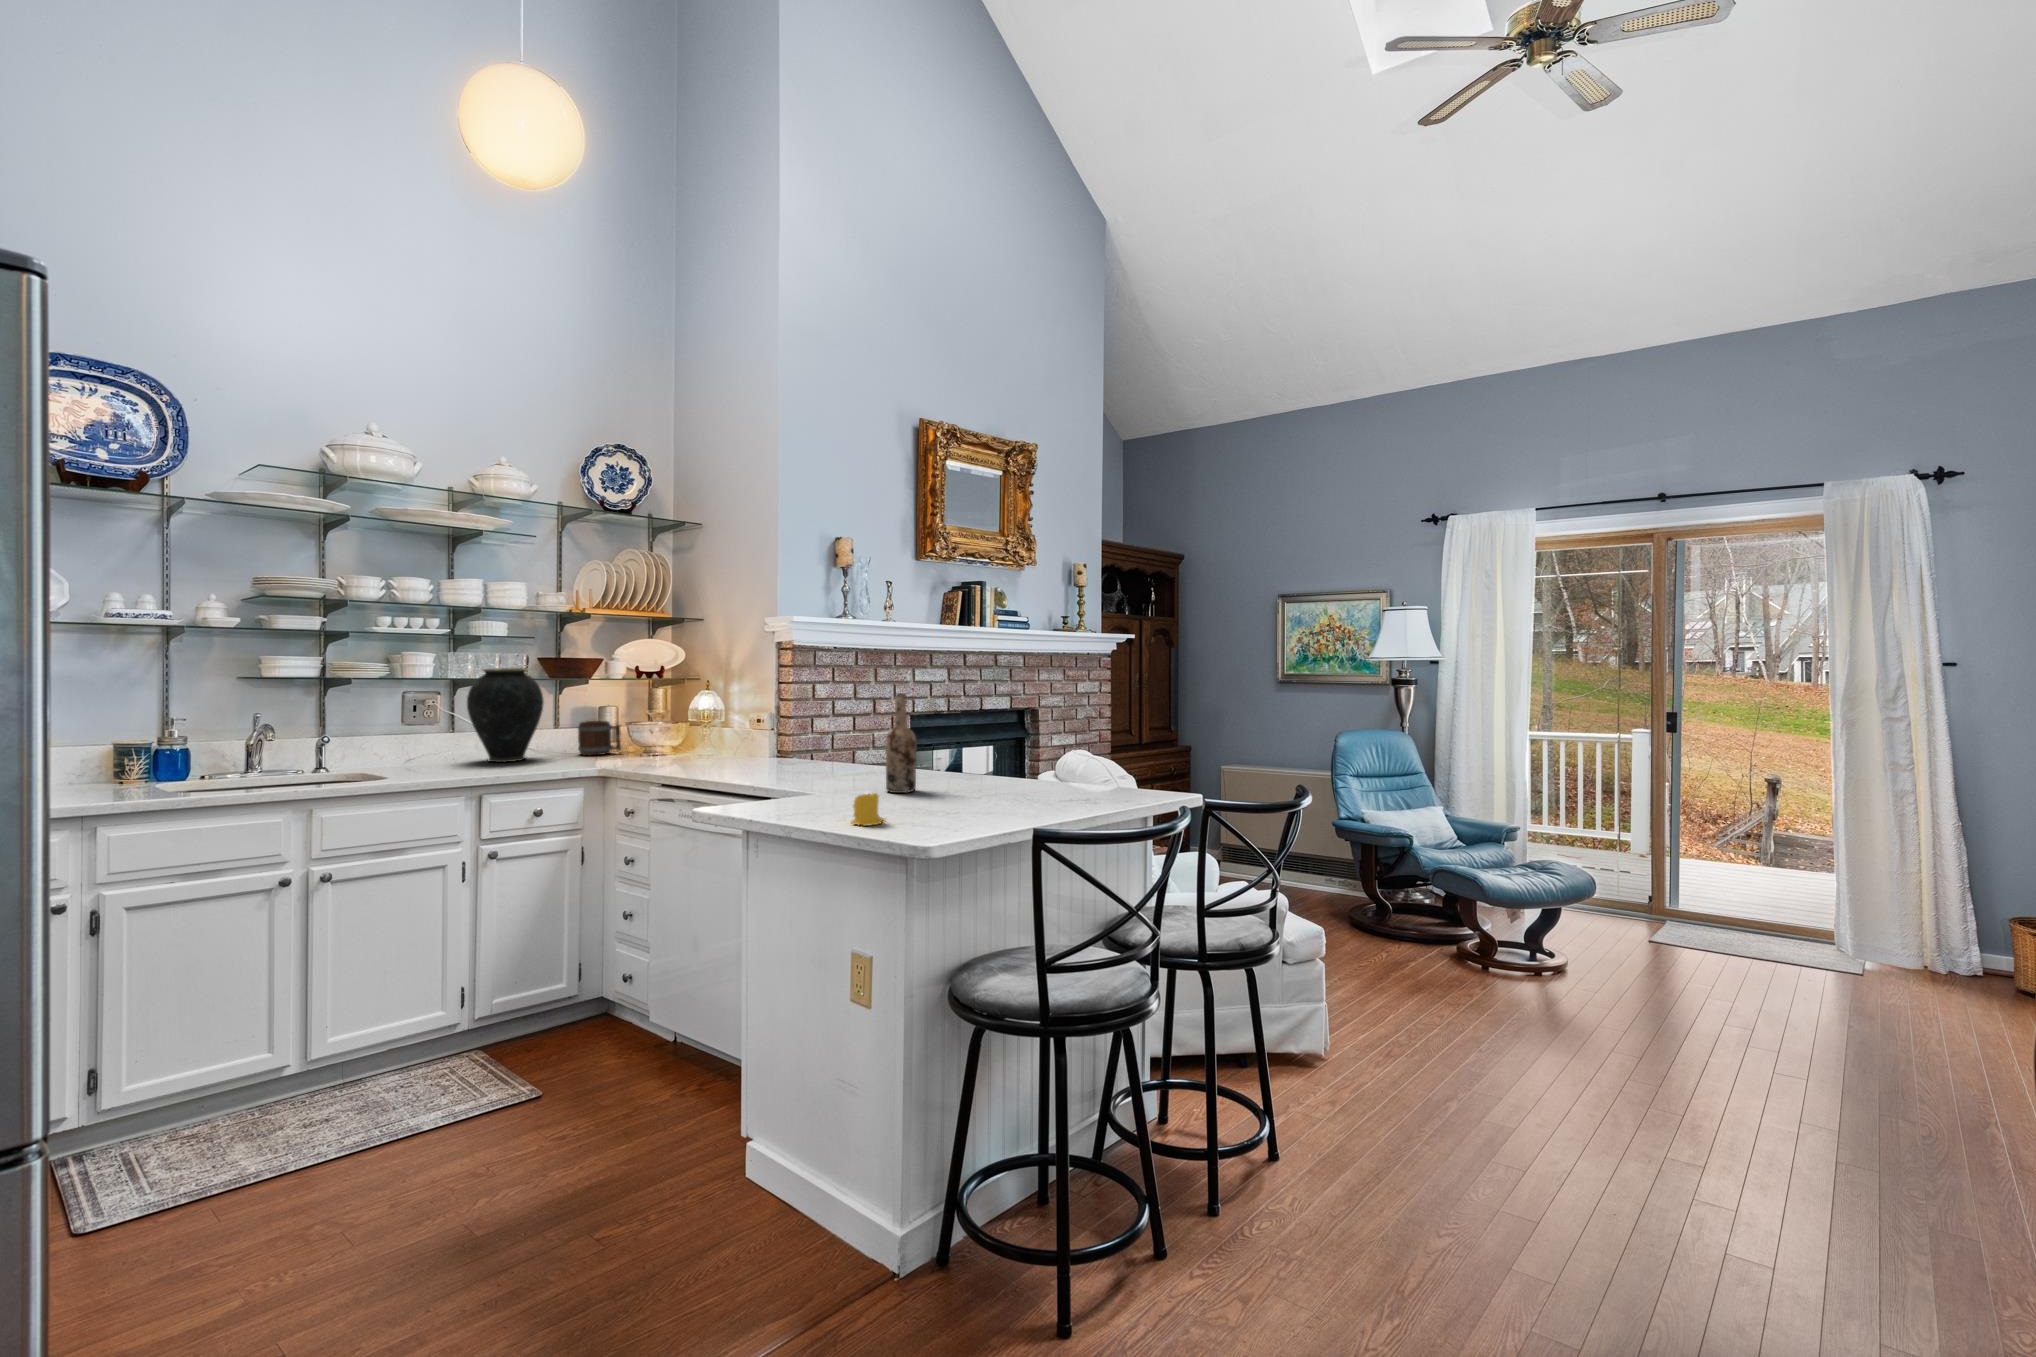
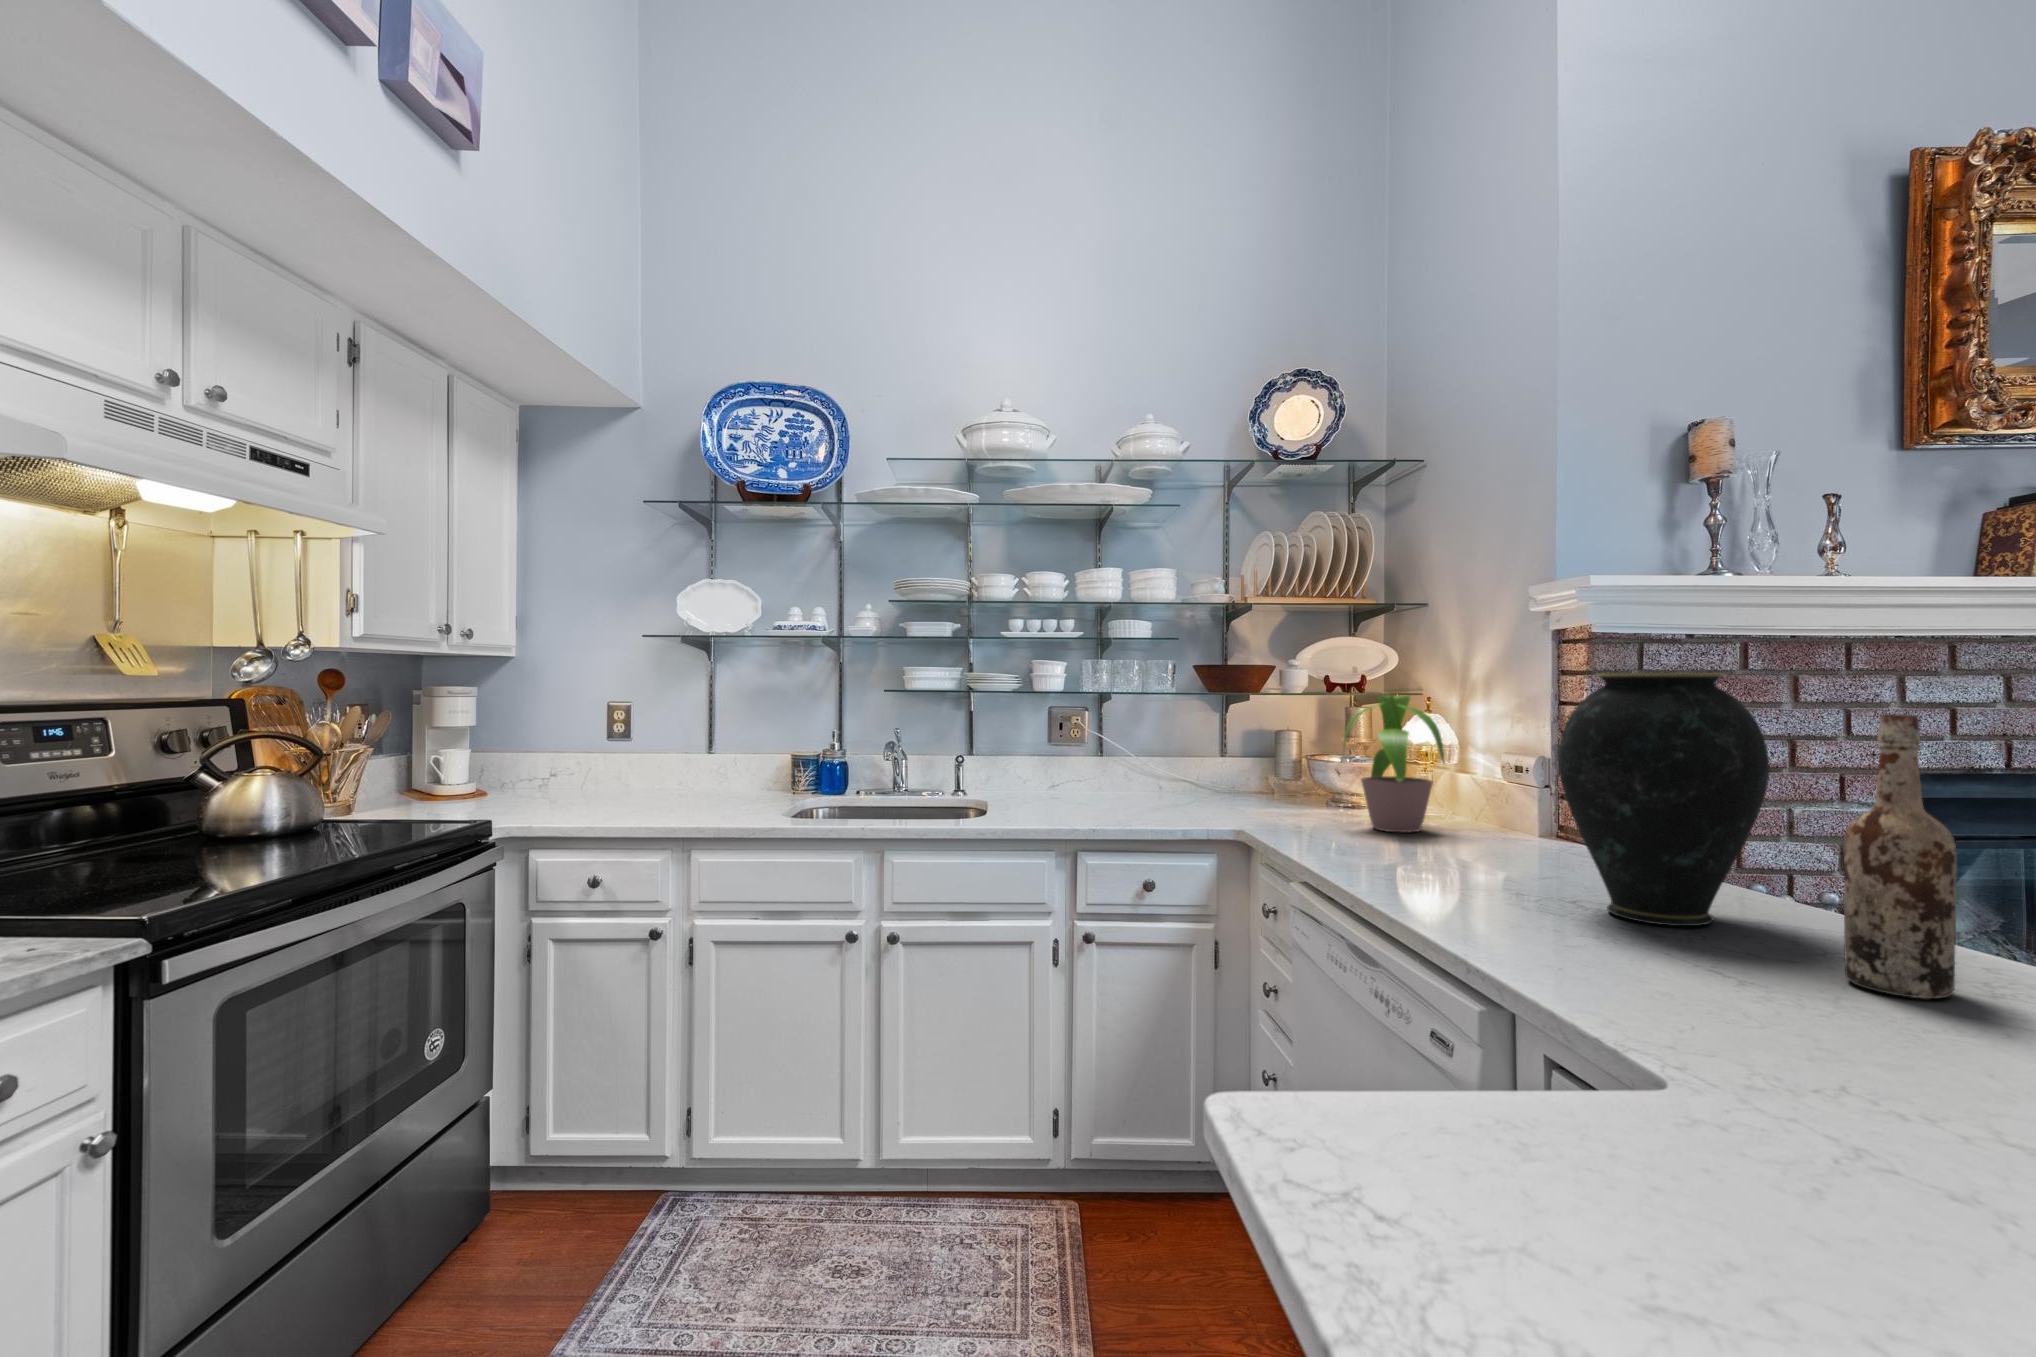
vase: present [467,668,544,762] -> present [1558,674,1769,926]
potted plant: none [650,680,724,761] -> present [1341,696,1445,832]
mug: present [578,721,621,755] -> none [1237,755,1296,808]
candle: present [851,793,884,826] -> none [1730,1006,1875,1137]

